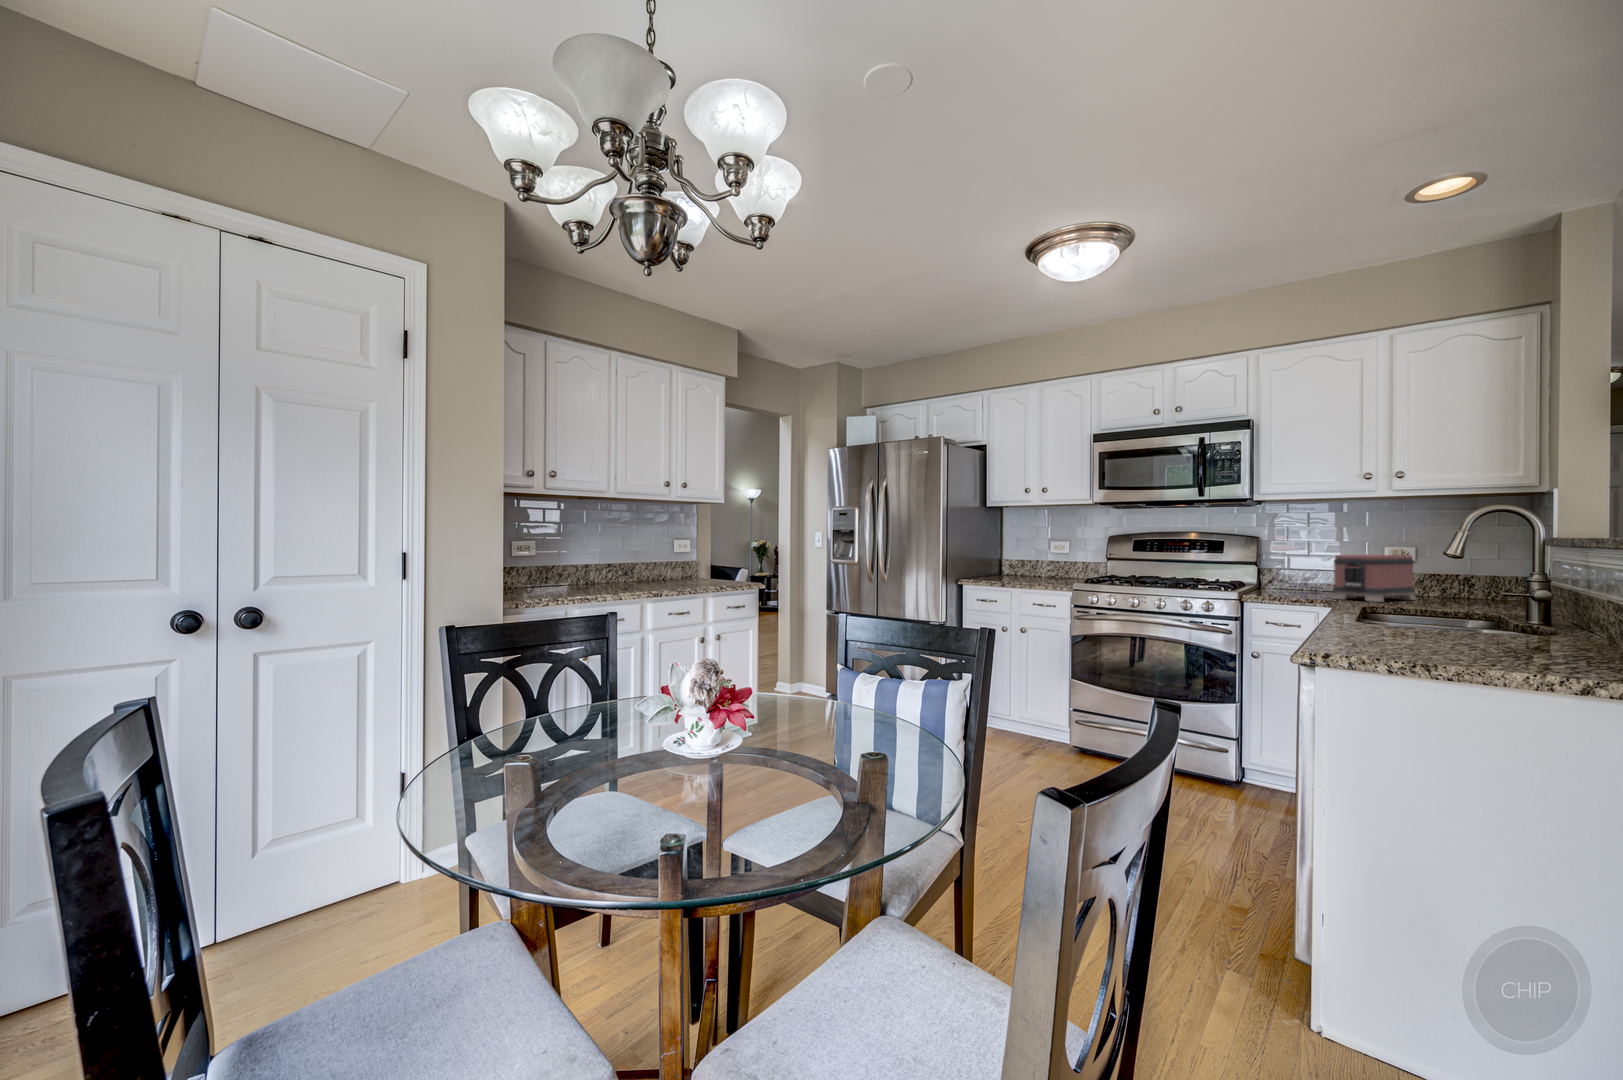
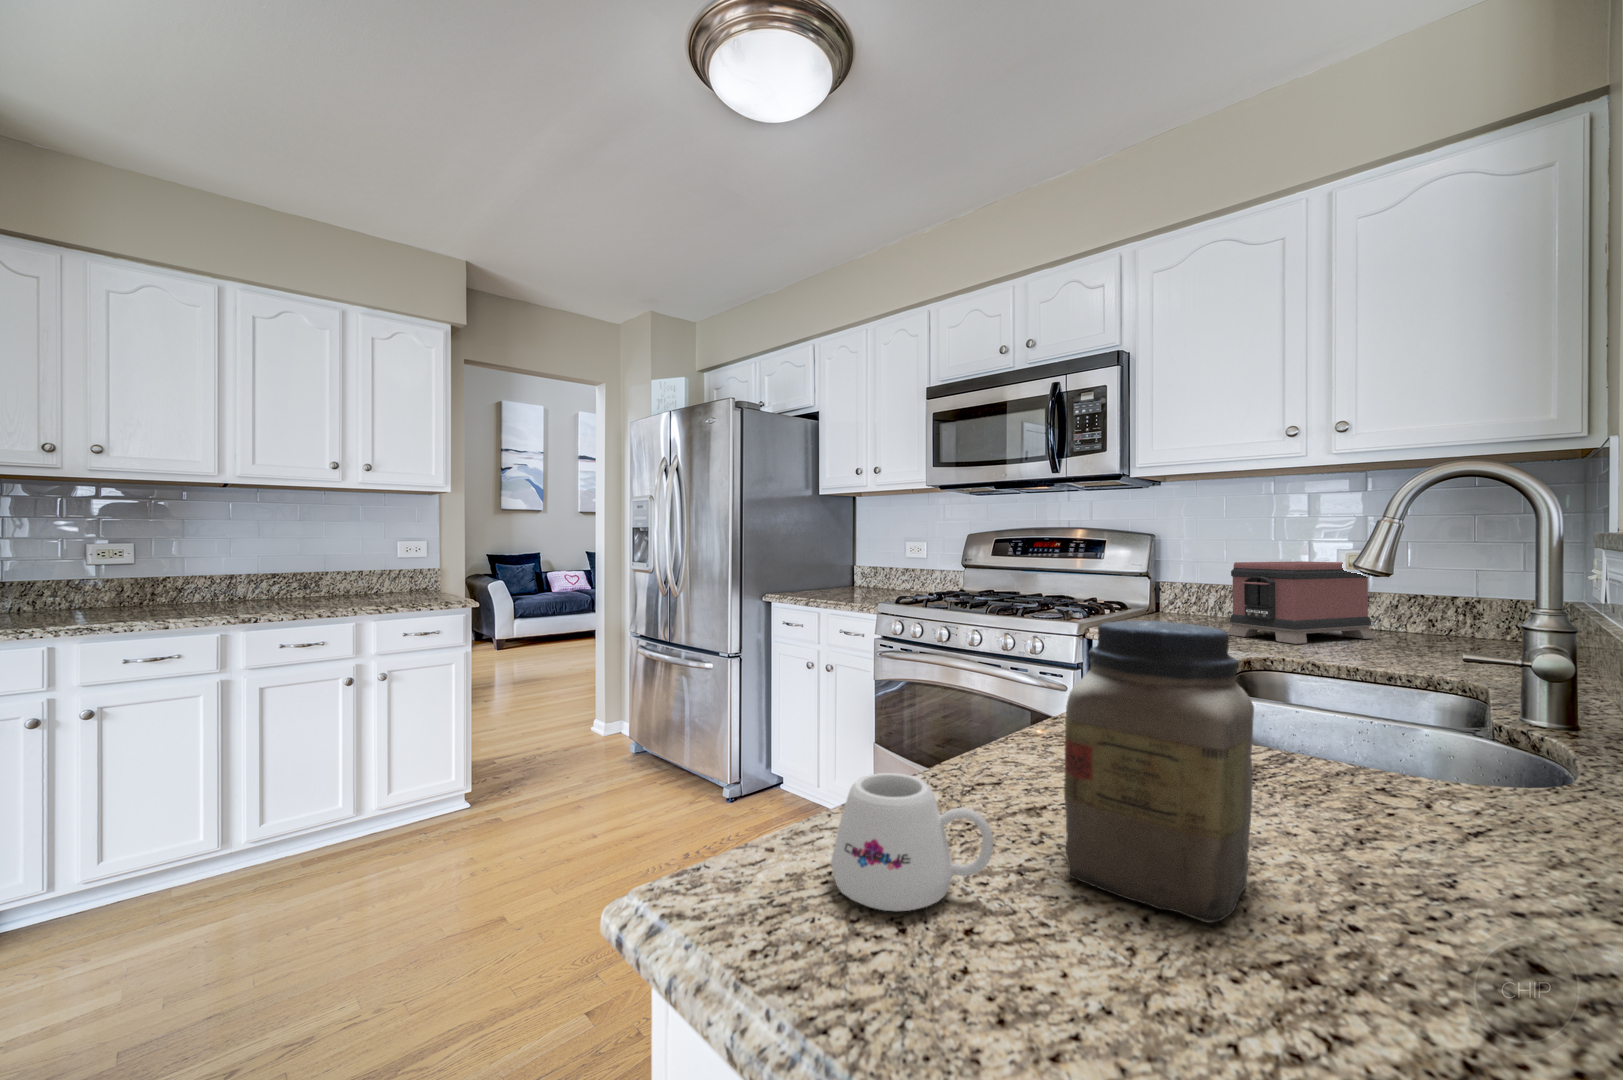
jar: none [1416,569,1479,648] -> present [1064,621,1254,923]
mug: none [1354,616,1411,649] -> present [831,773,993,912]

